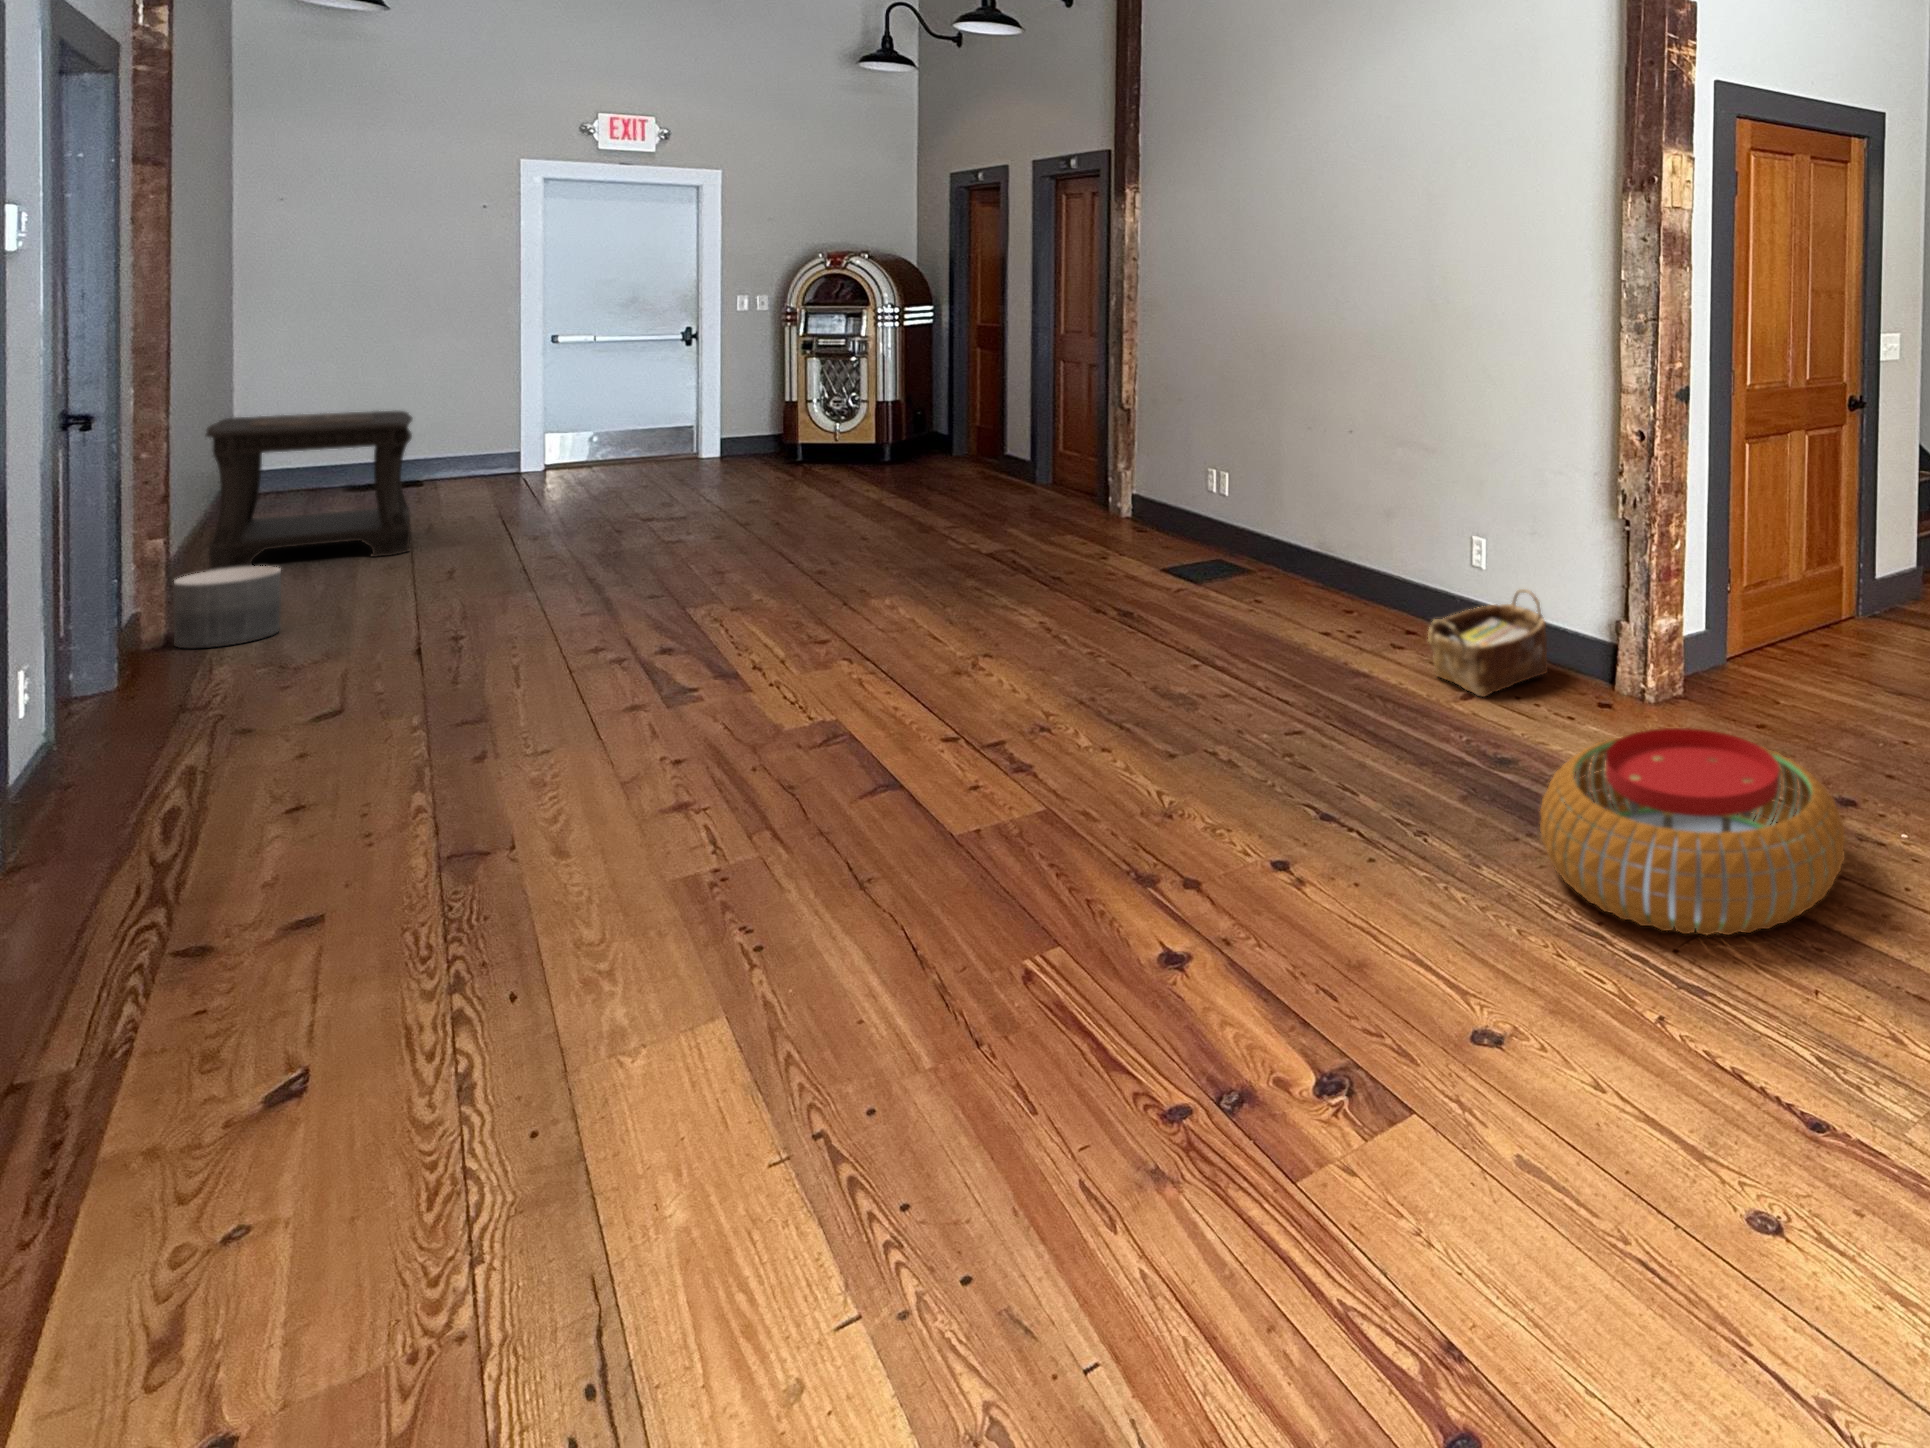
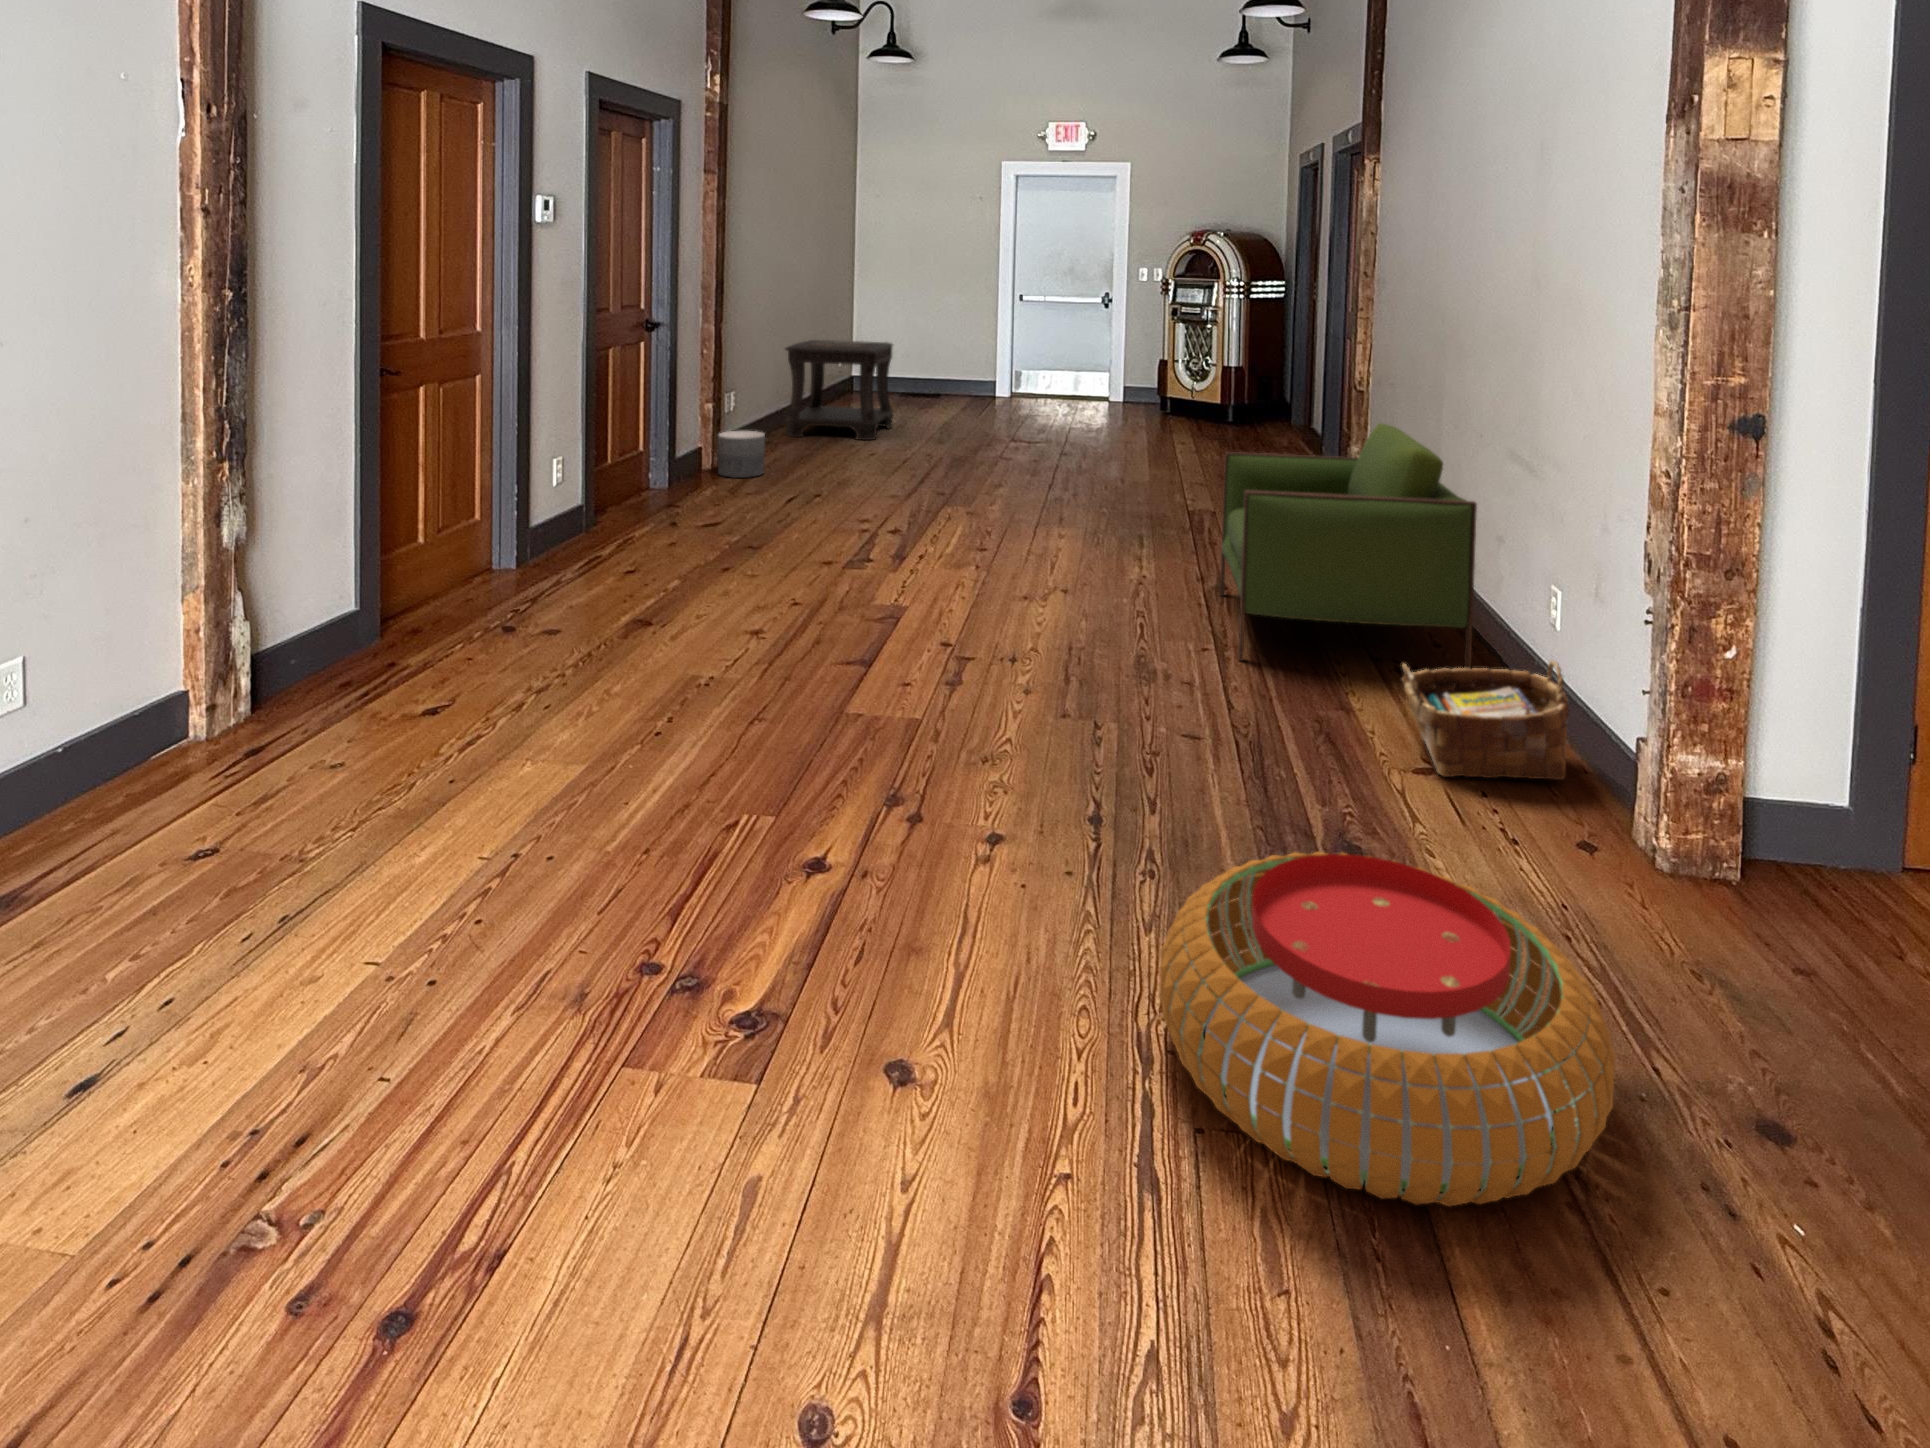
armchair: none [1137,433,1404,667] -> present [1220,423,1477,669]

